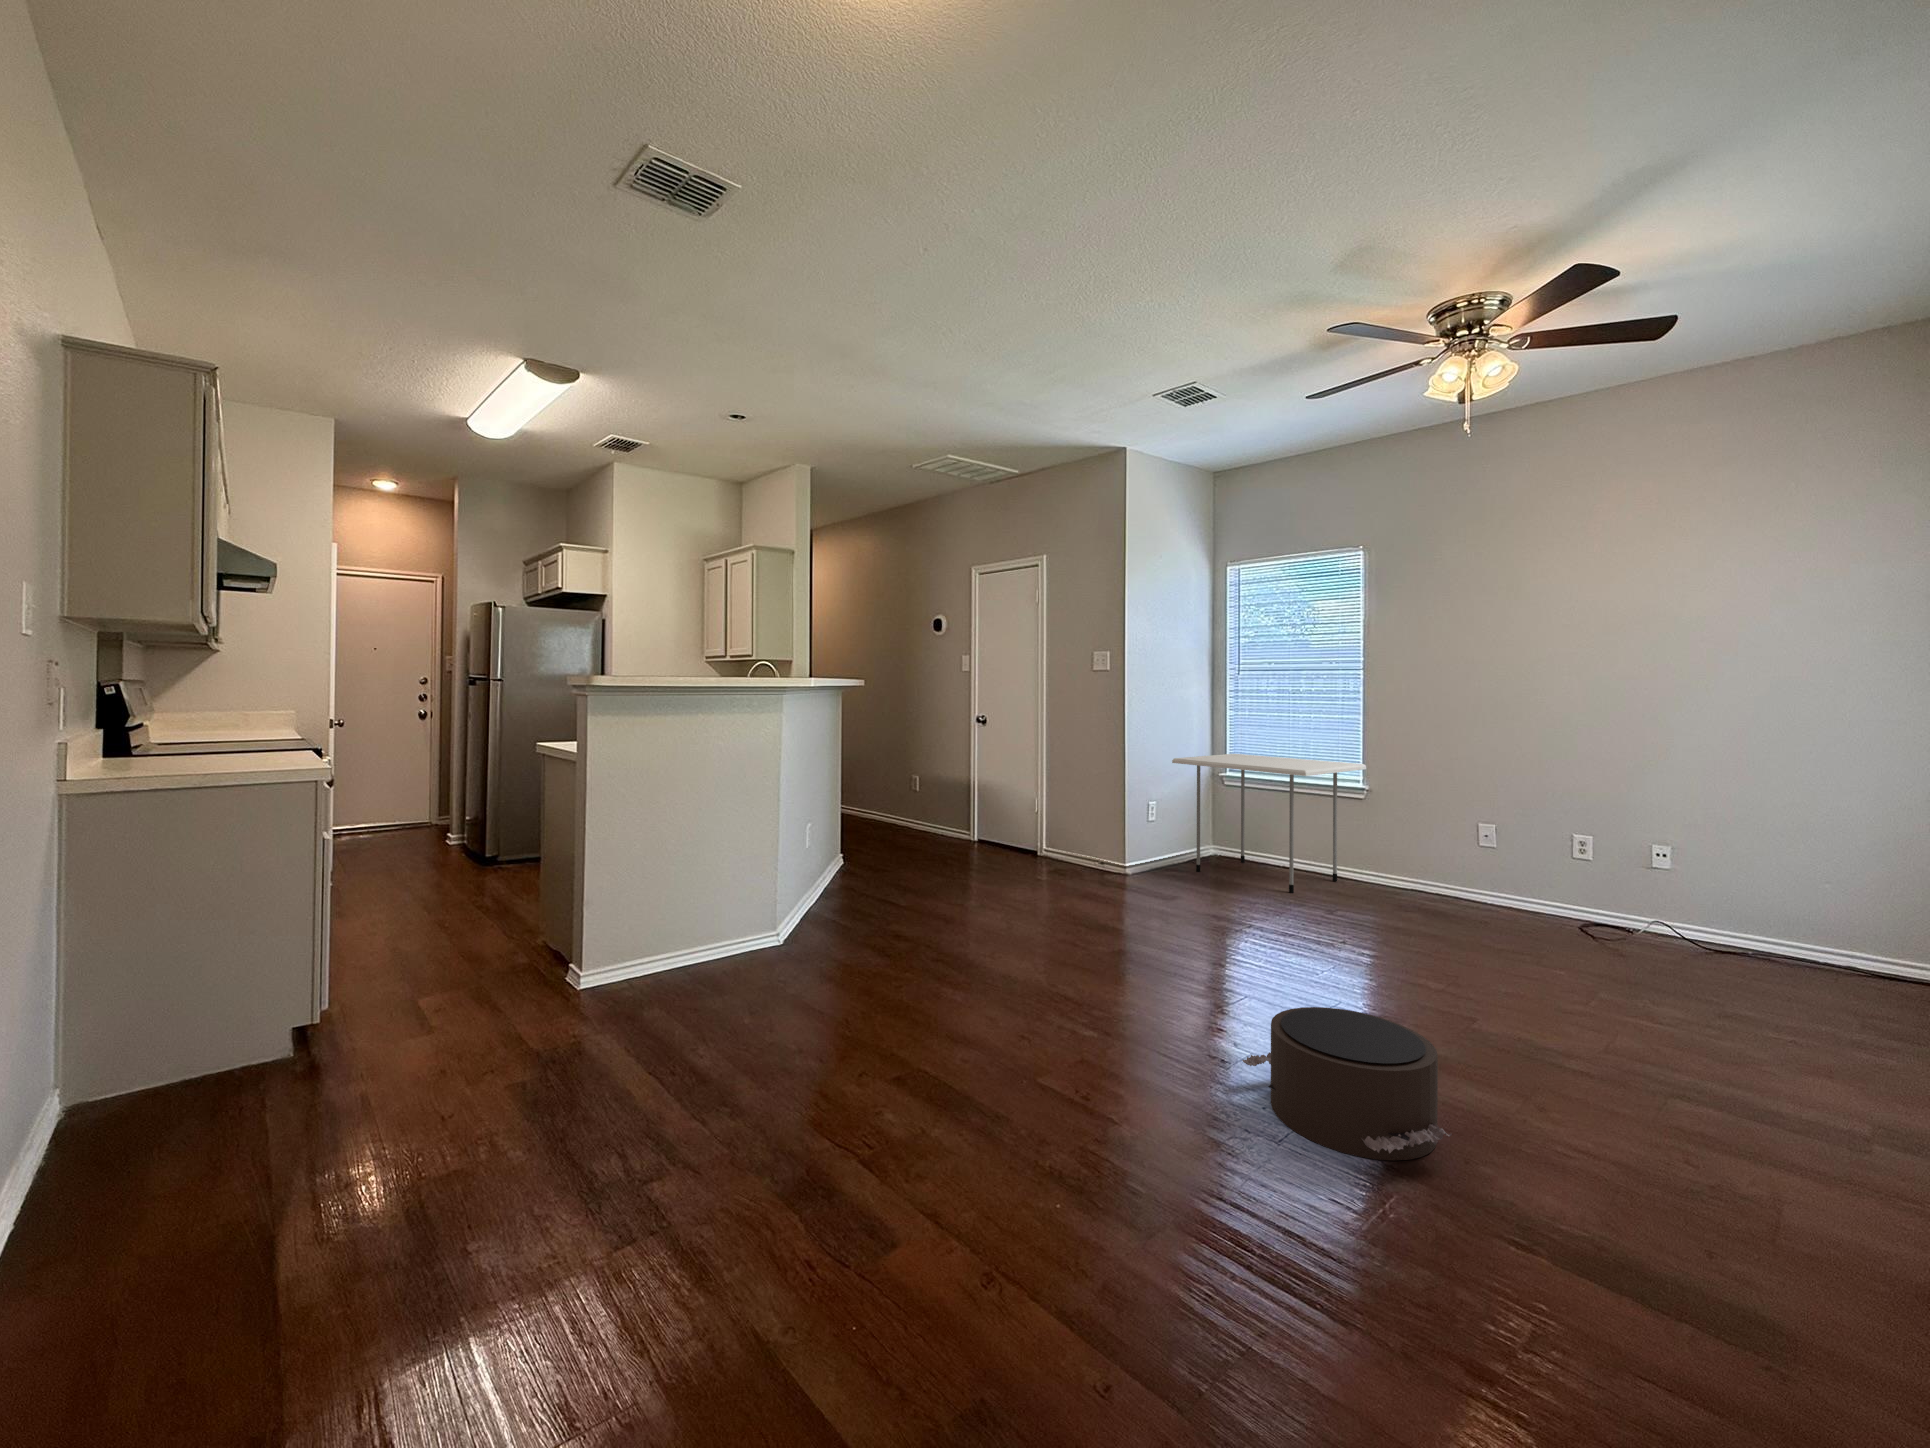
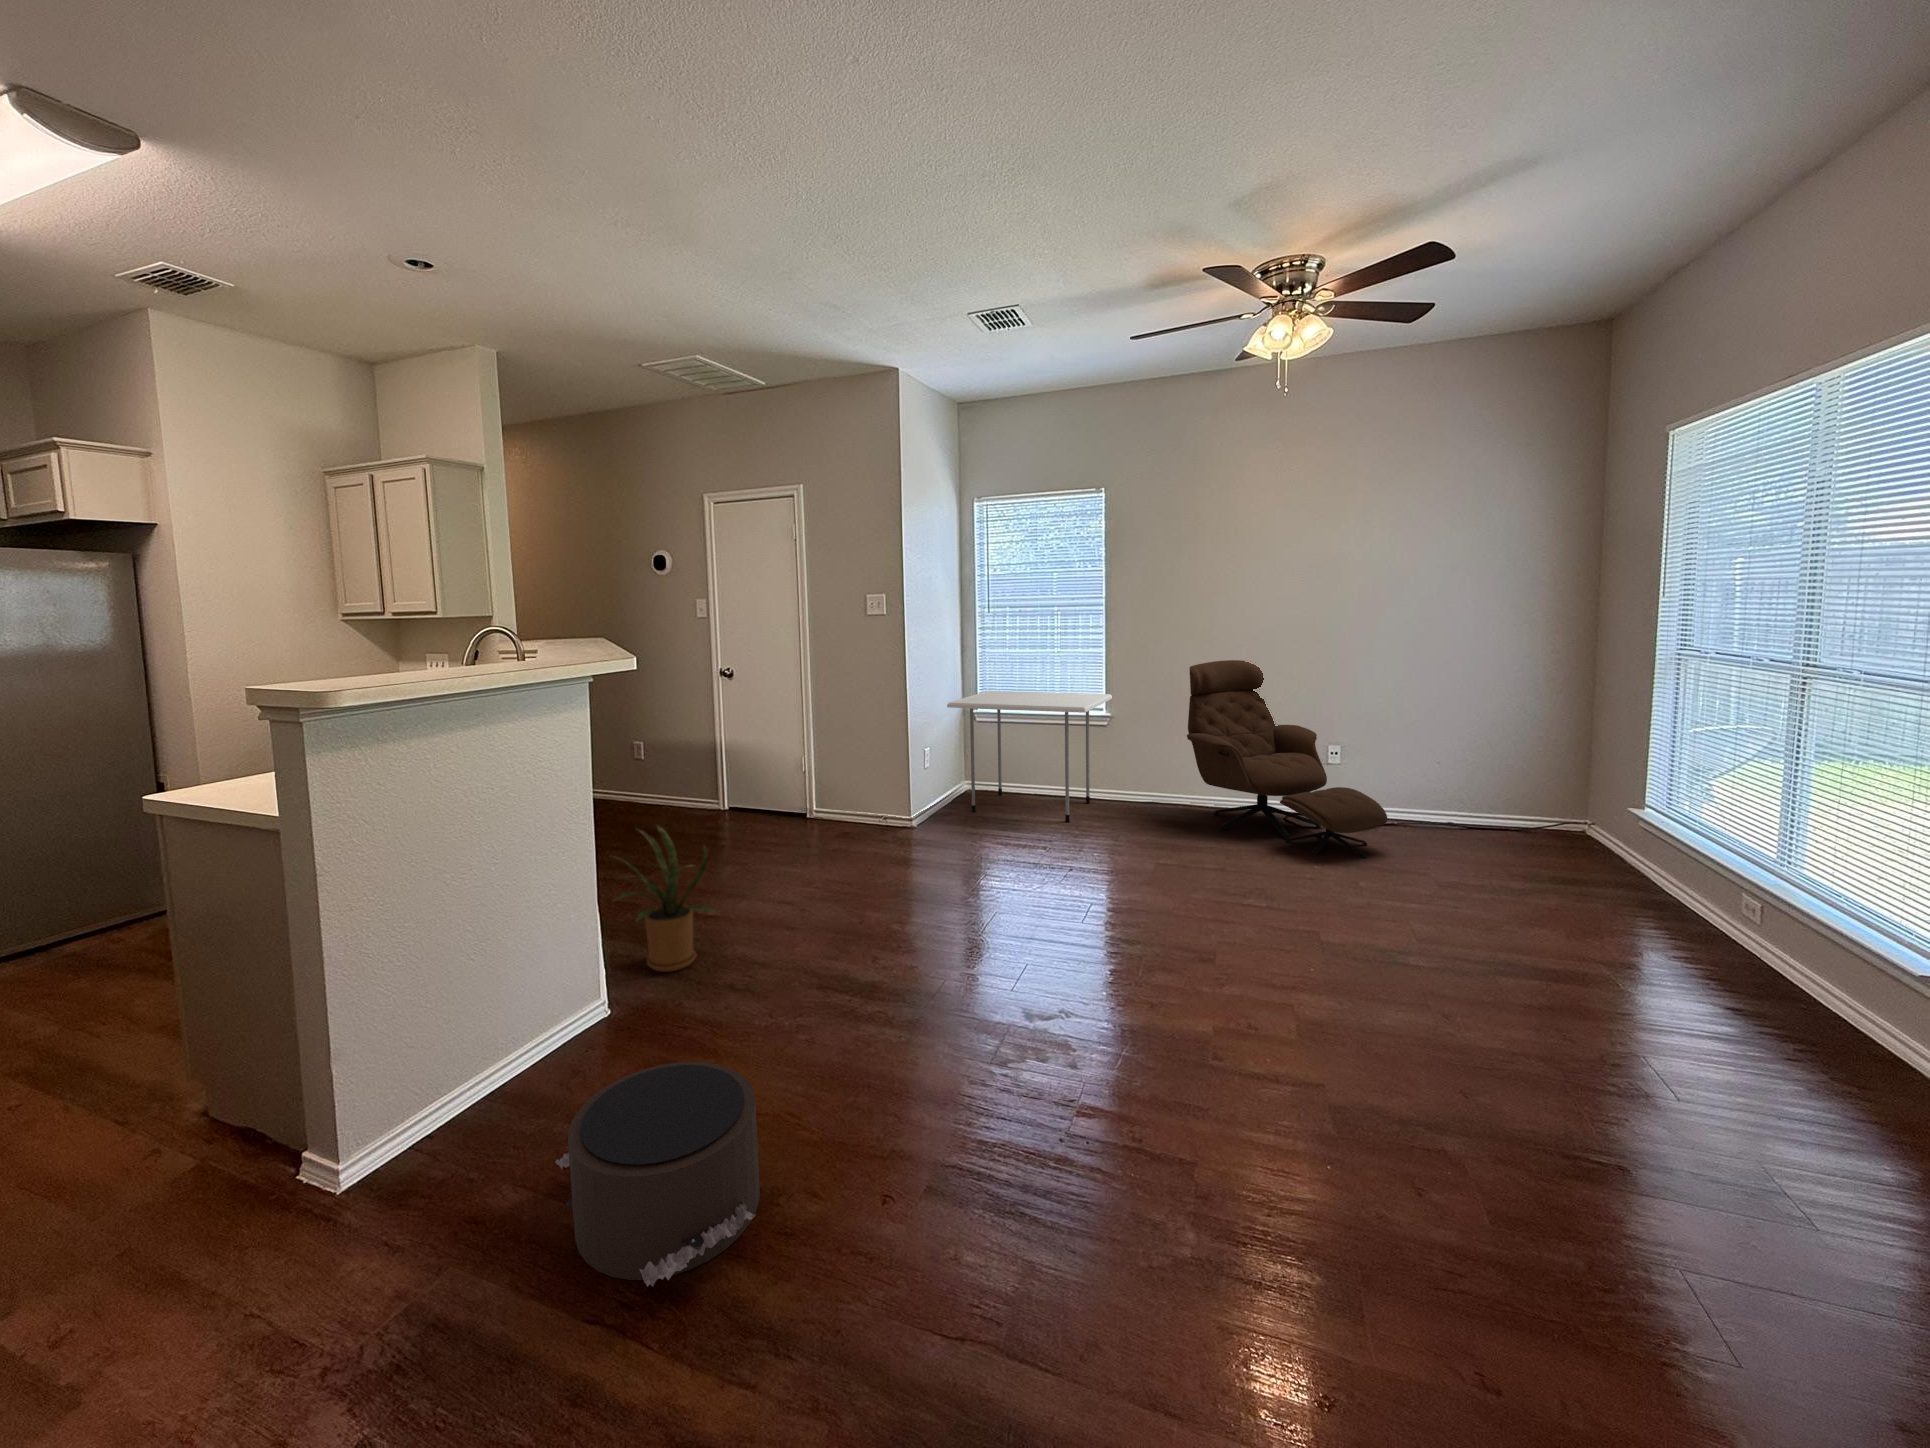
lounge chair: none [1440,733,1696,979] -> present [1187,660,1388,858]
house plant: none [802,816,875,931] -> present [615,826,714,972]
pouf: present [1242,1007,1452,1161] -> present [556,1062,760,1287]

